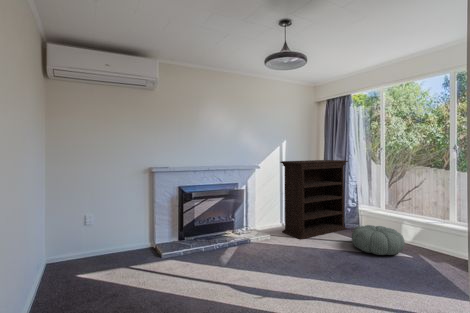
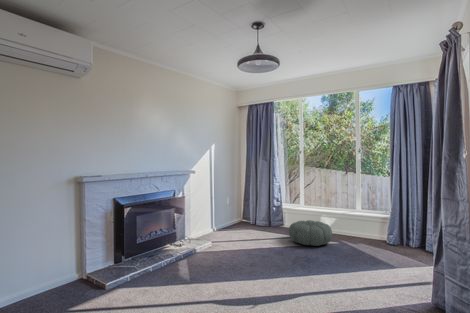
bookshelf: present [280,160,348,239] -> none [217,163,273,242]

